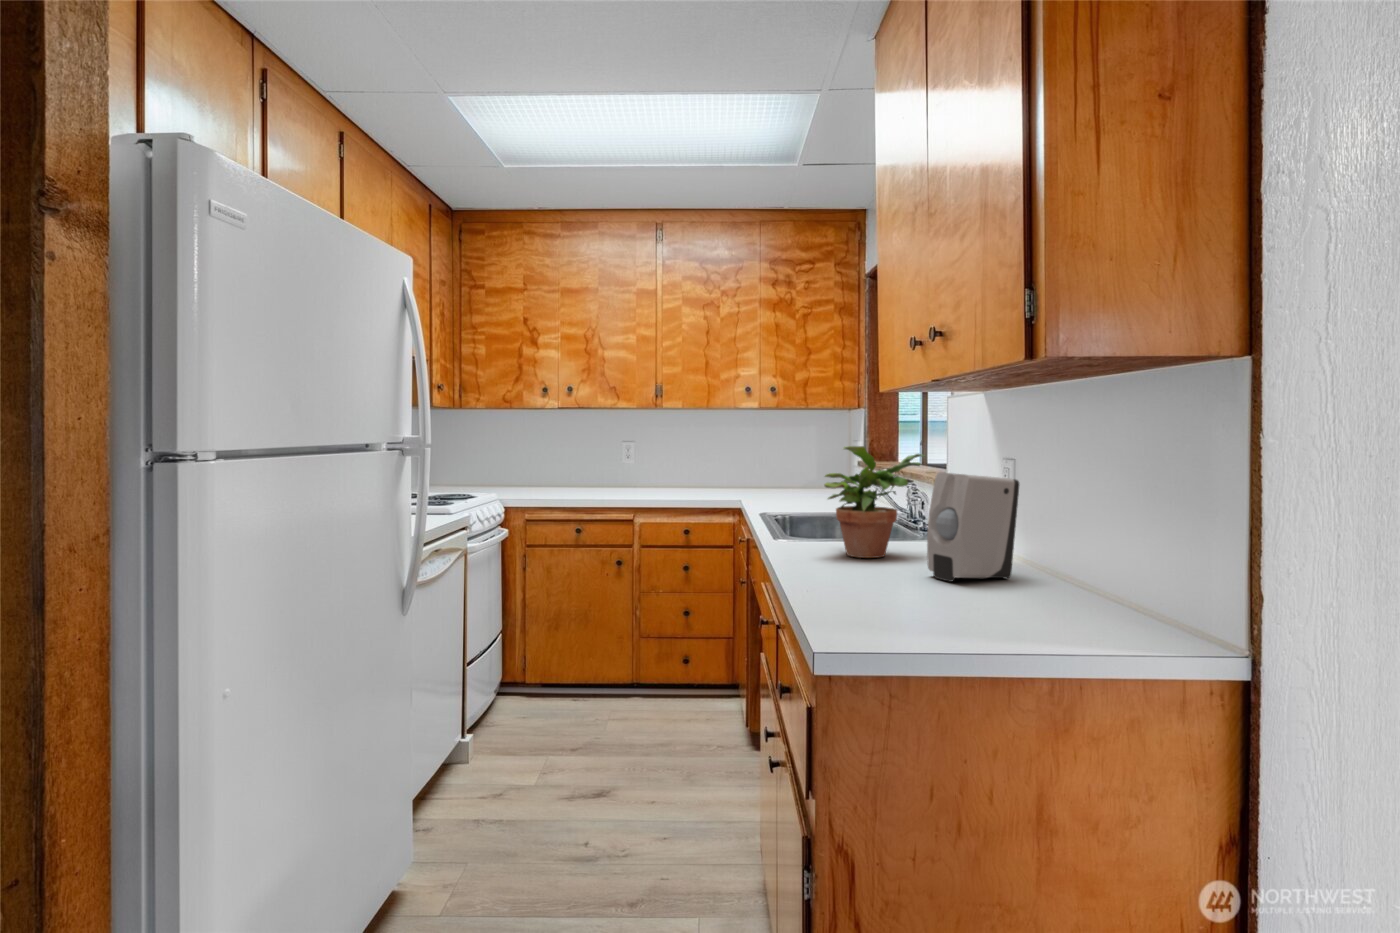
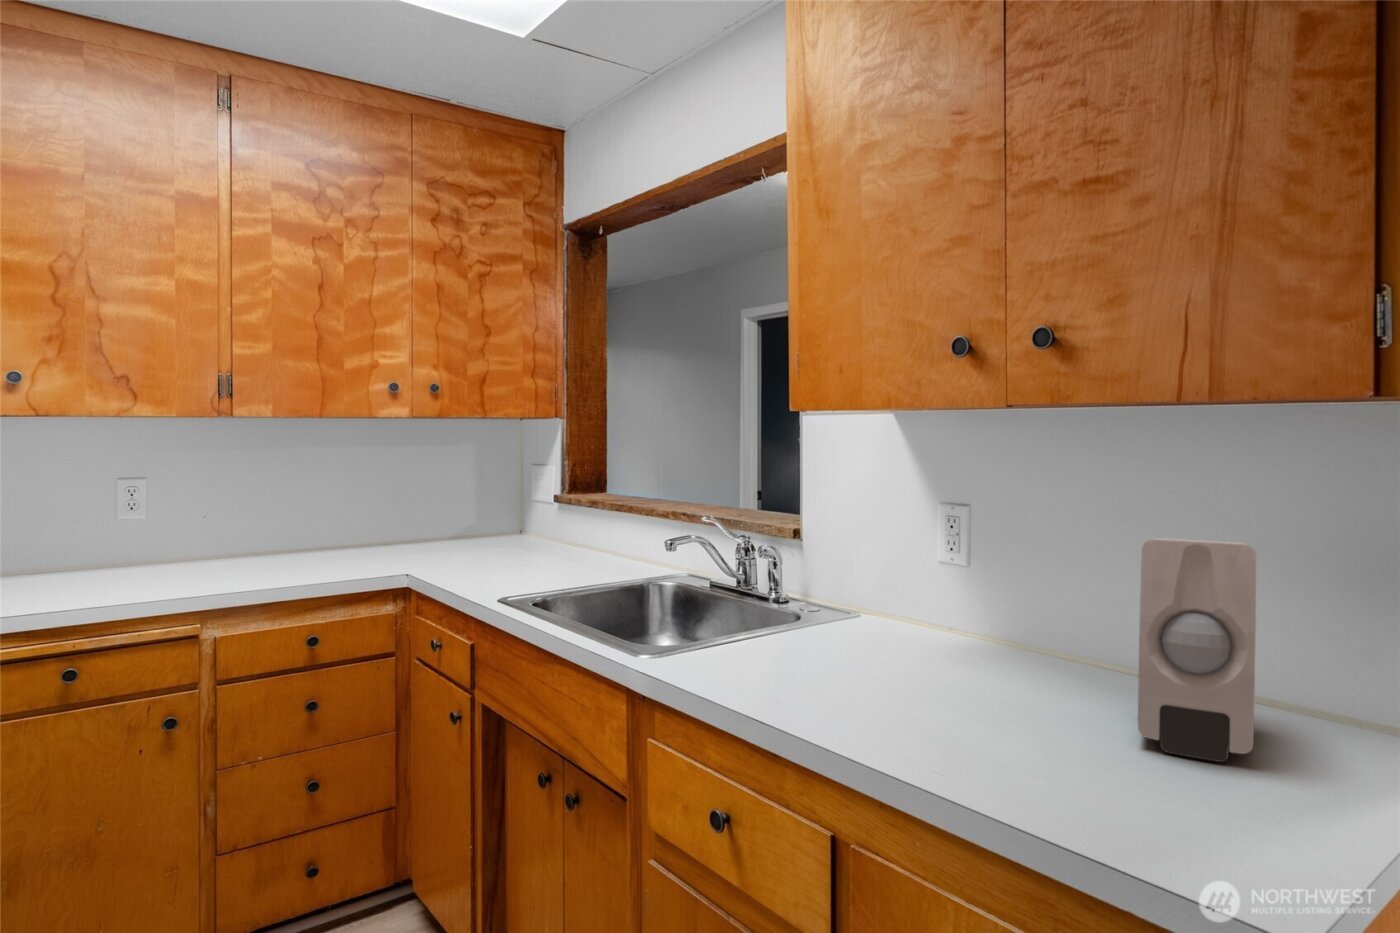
potted plant: present [824,446,924,558] -> none [812,489,997,711]

